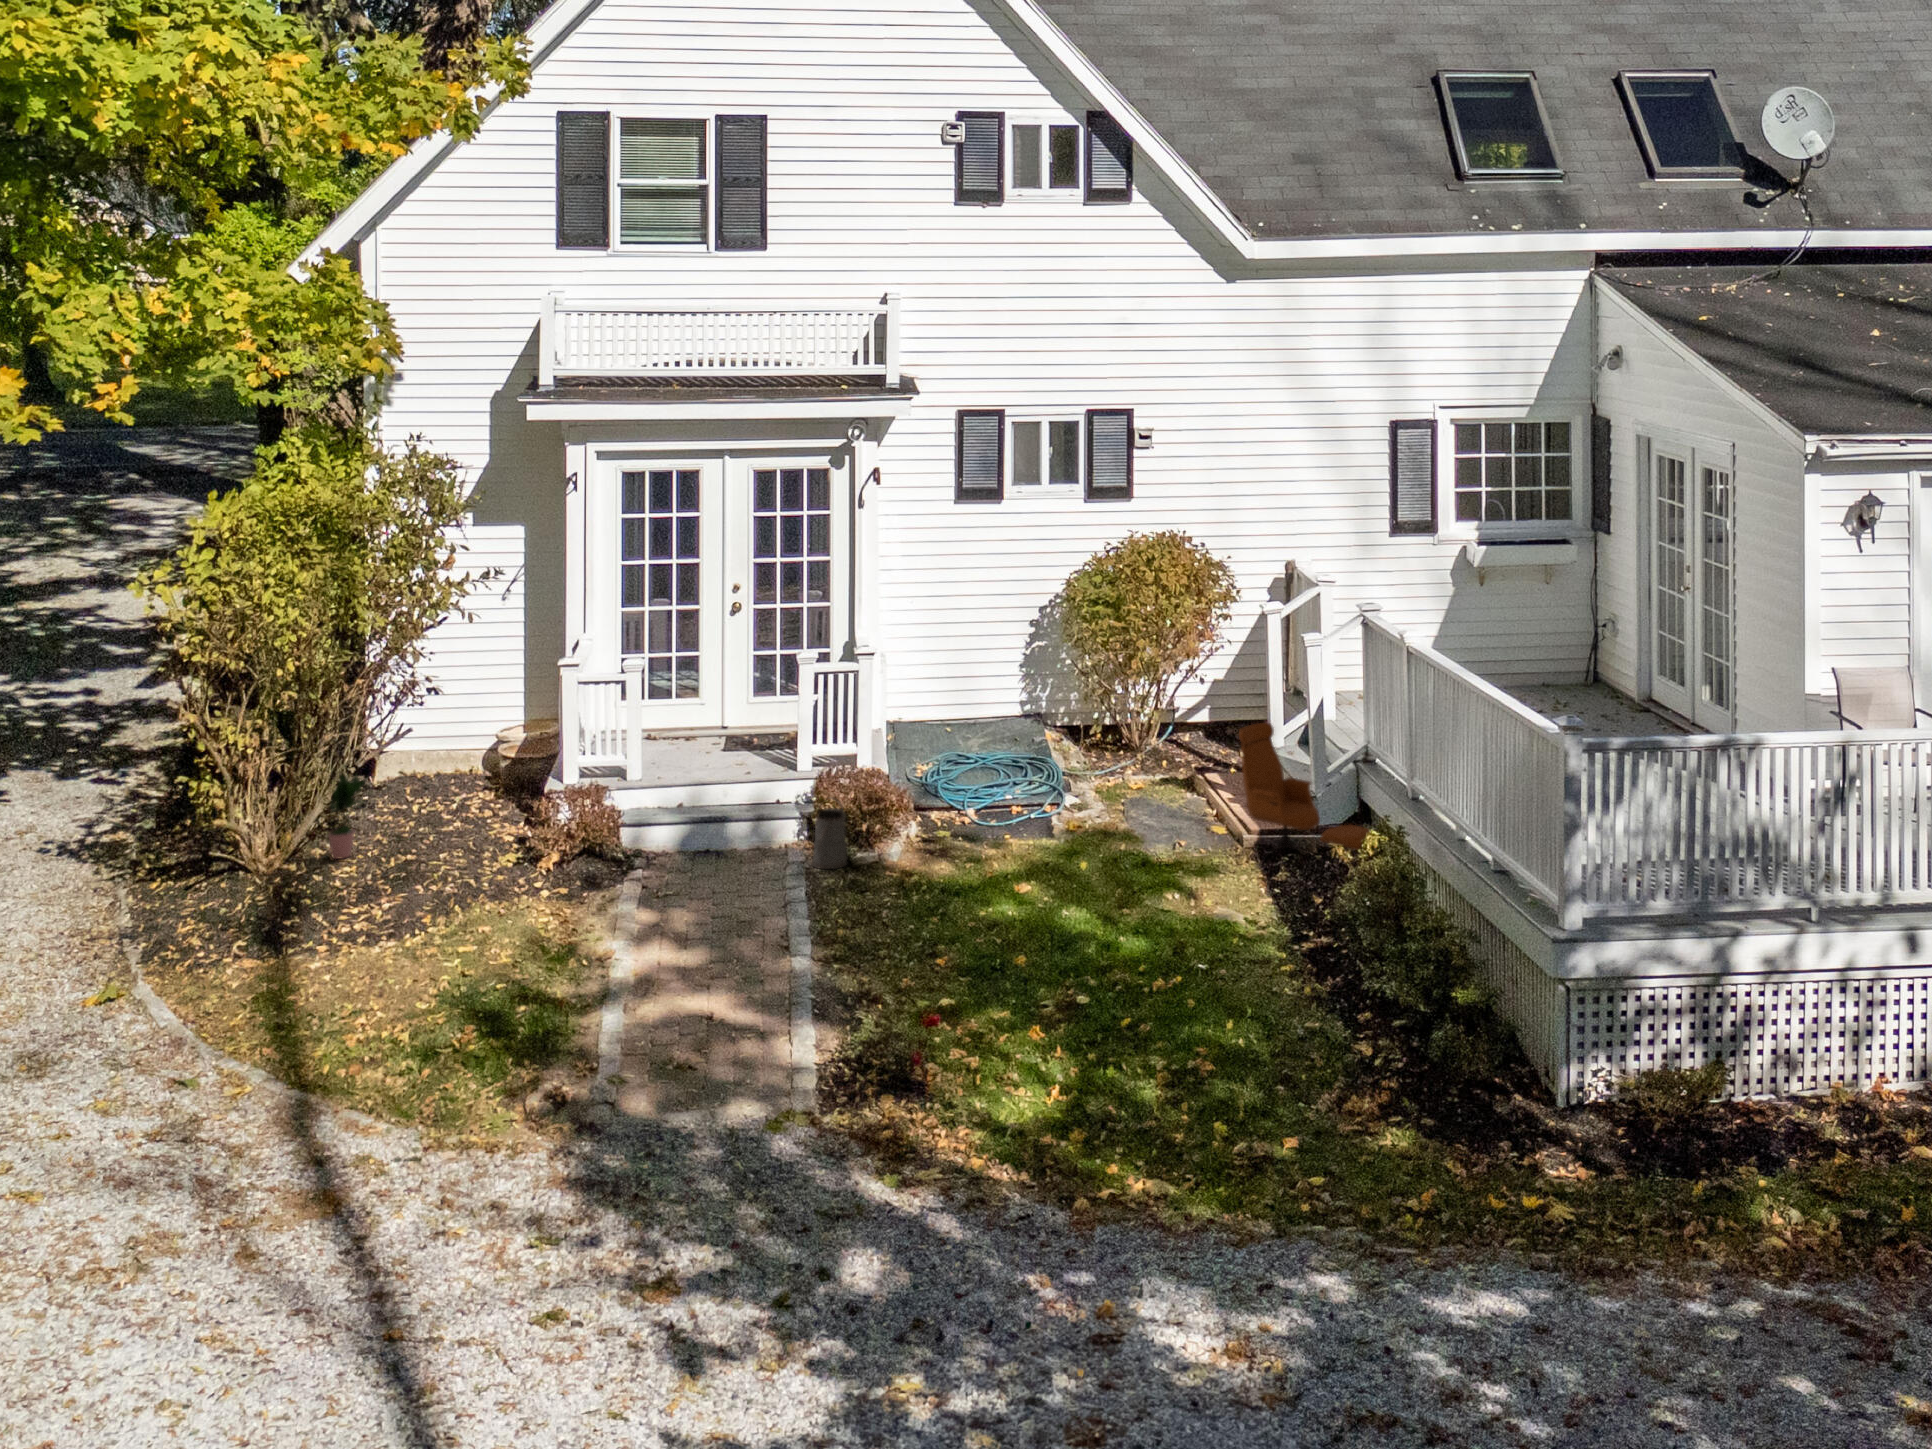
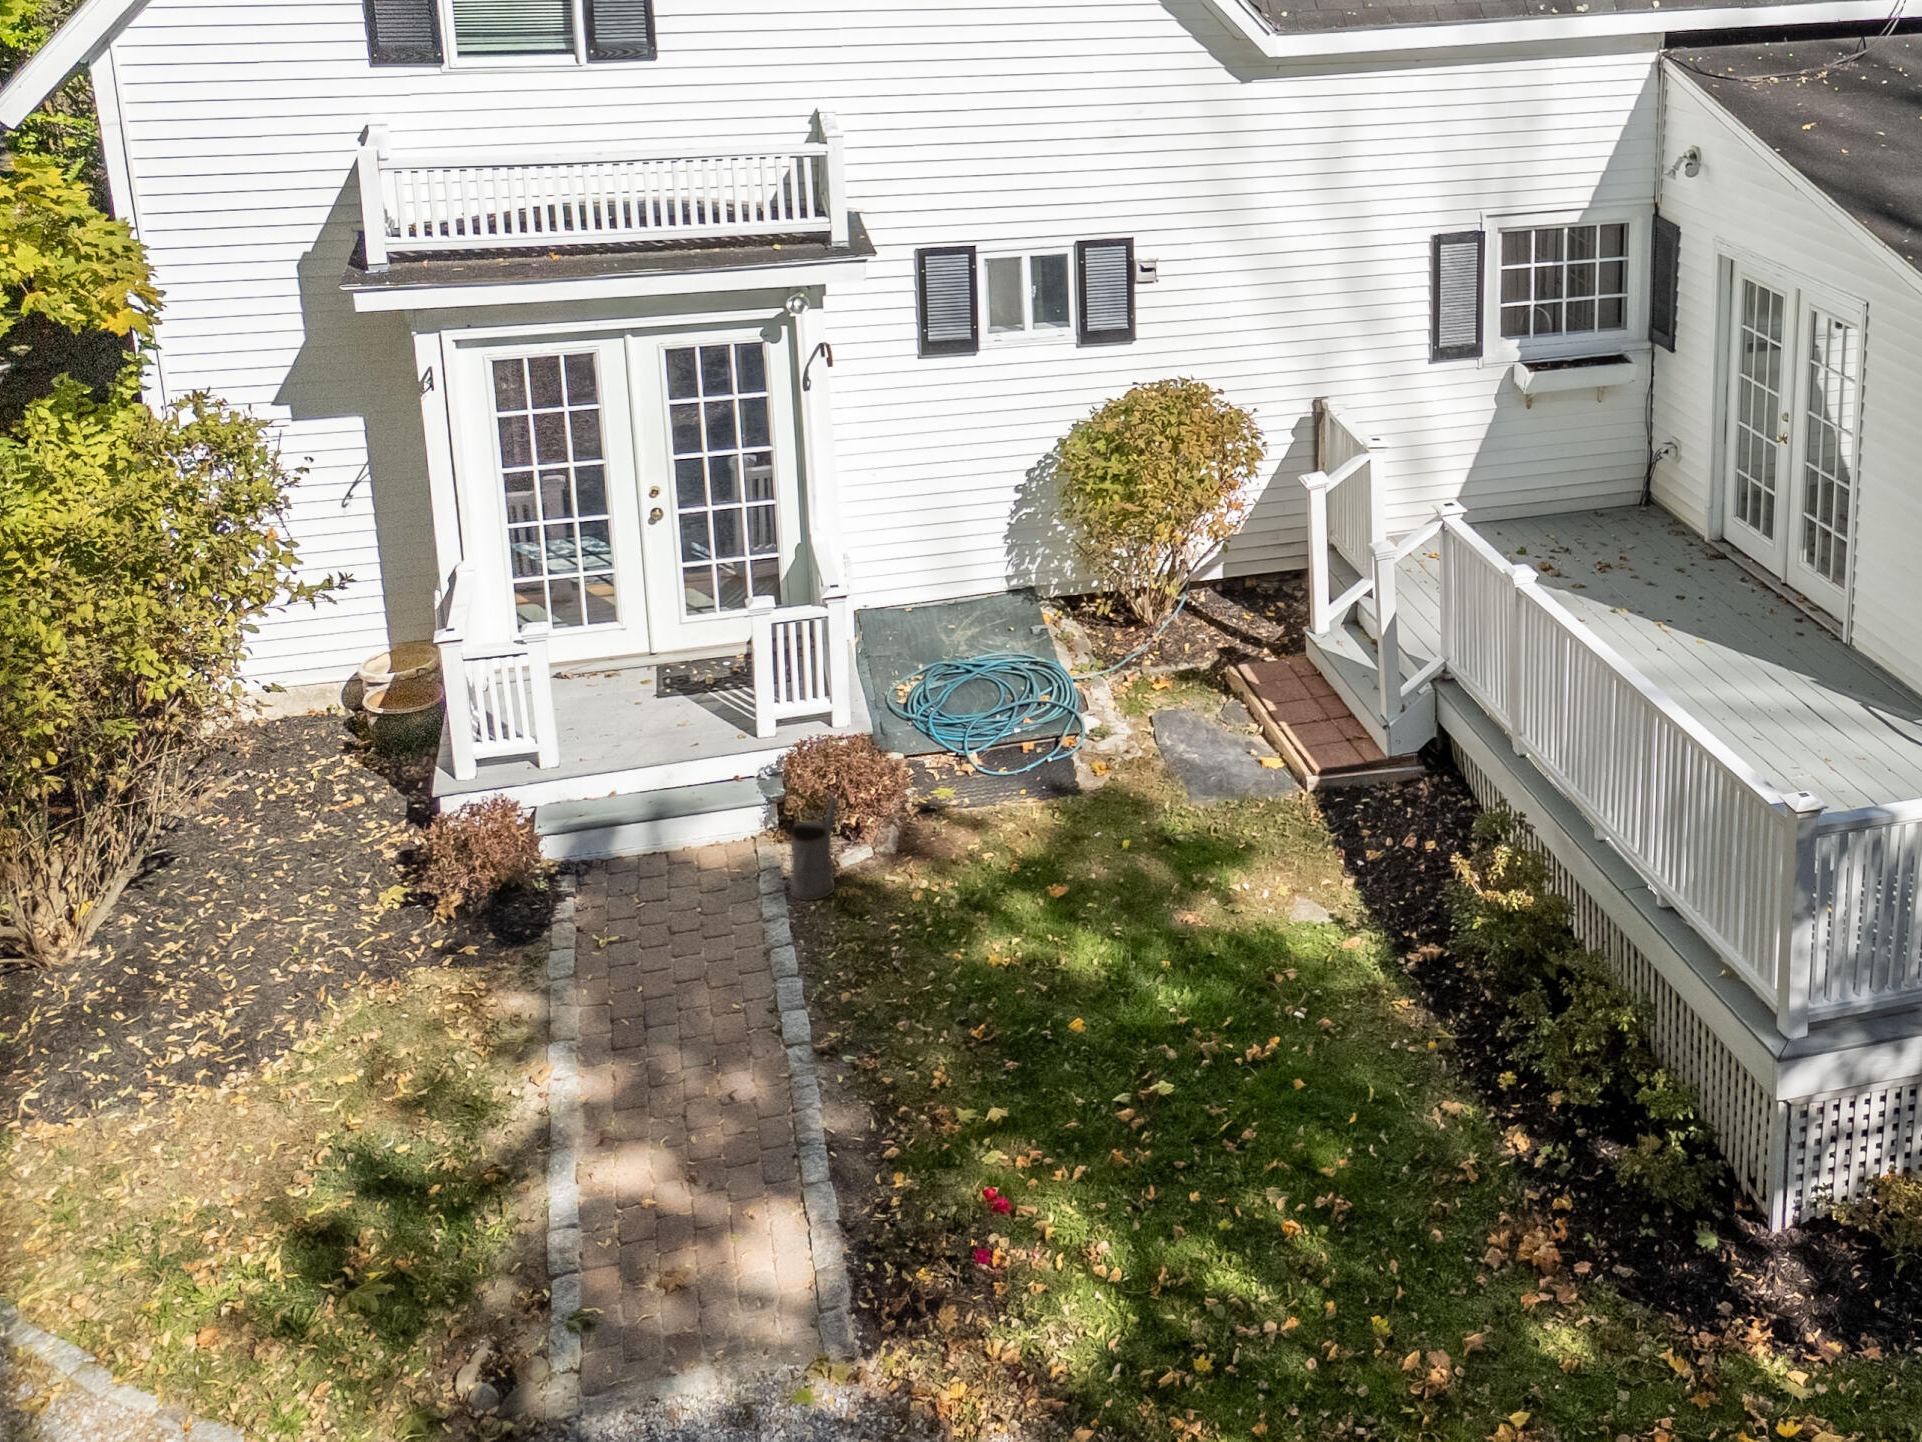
lounge chair: present [1239,723,1370,858] -> none [1310,661,1481,851]
potted plant: present [328,775,369,859] -> none [91,806,199,935]

